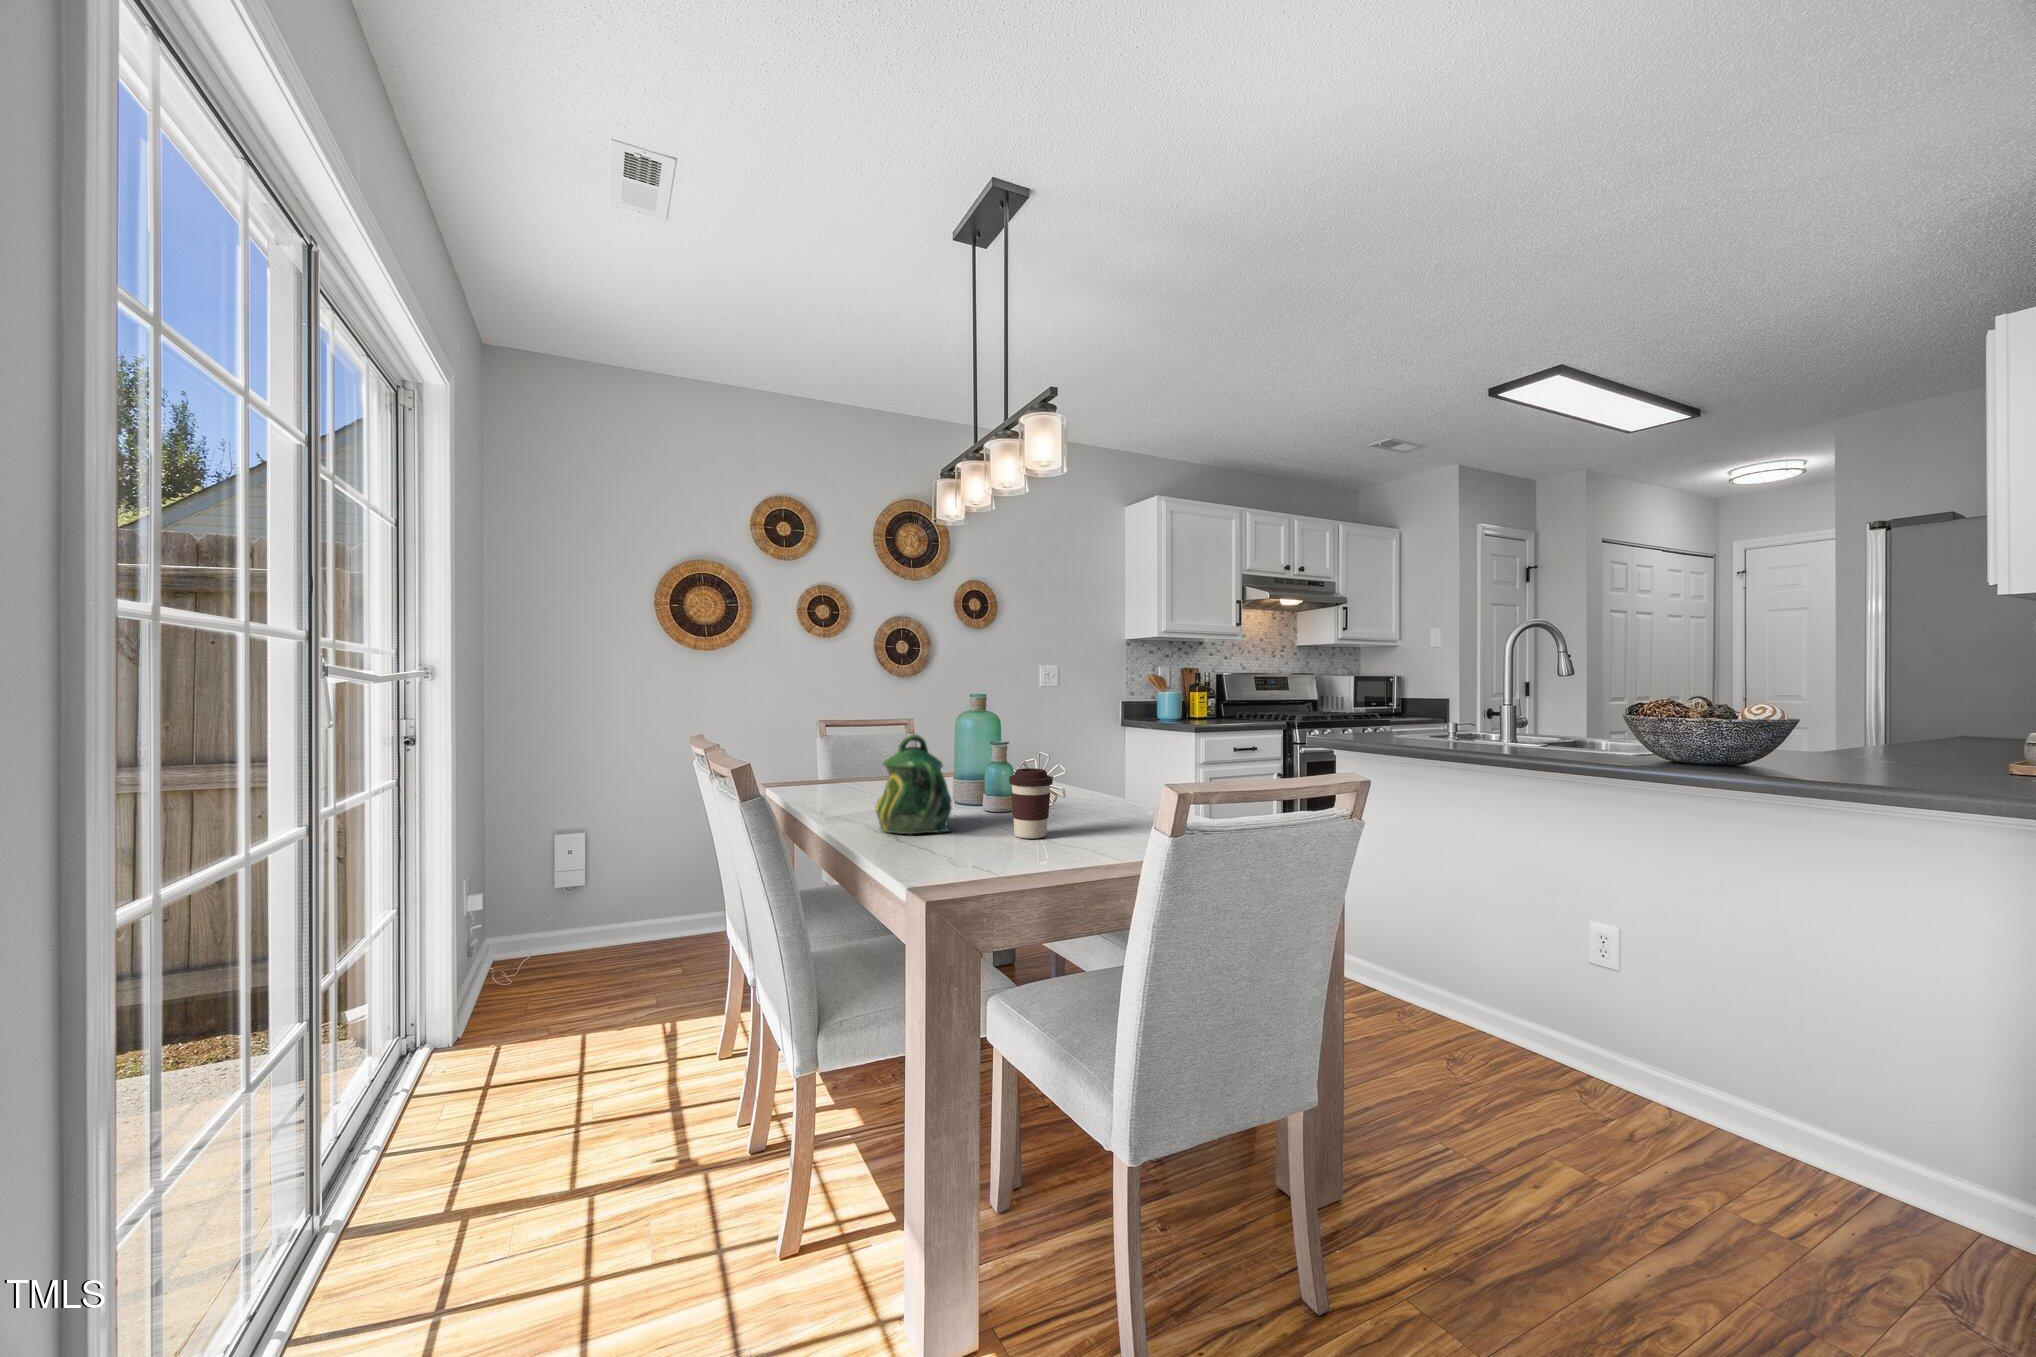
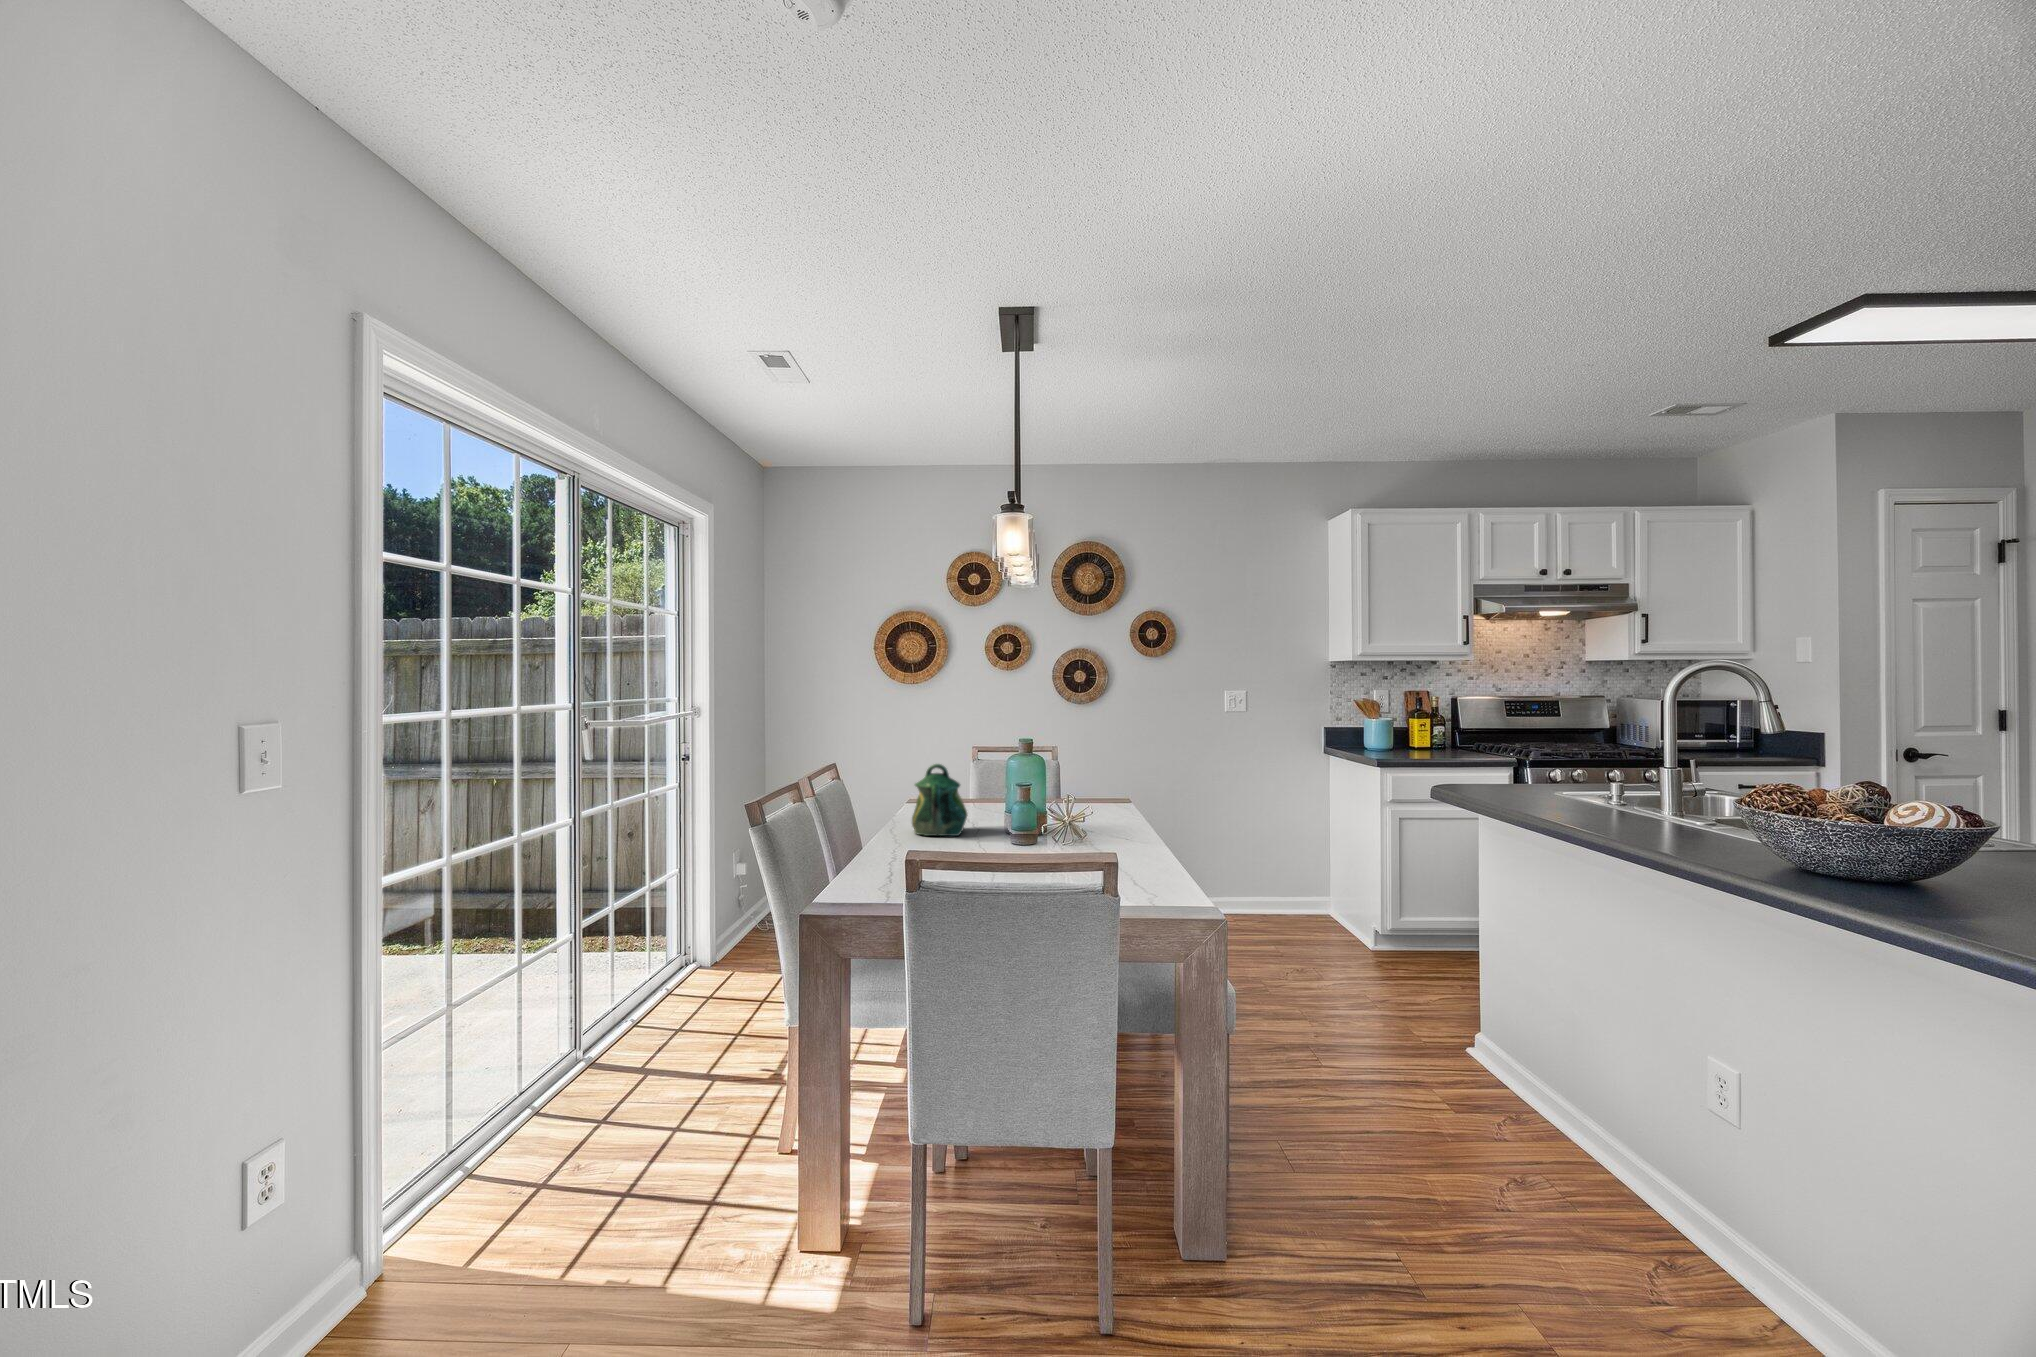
coffee cup: present [1009,768,1053,839] -> none [987,792,1019,844]

